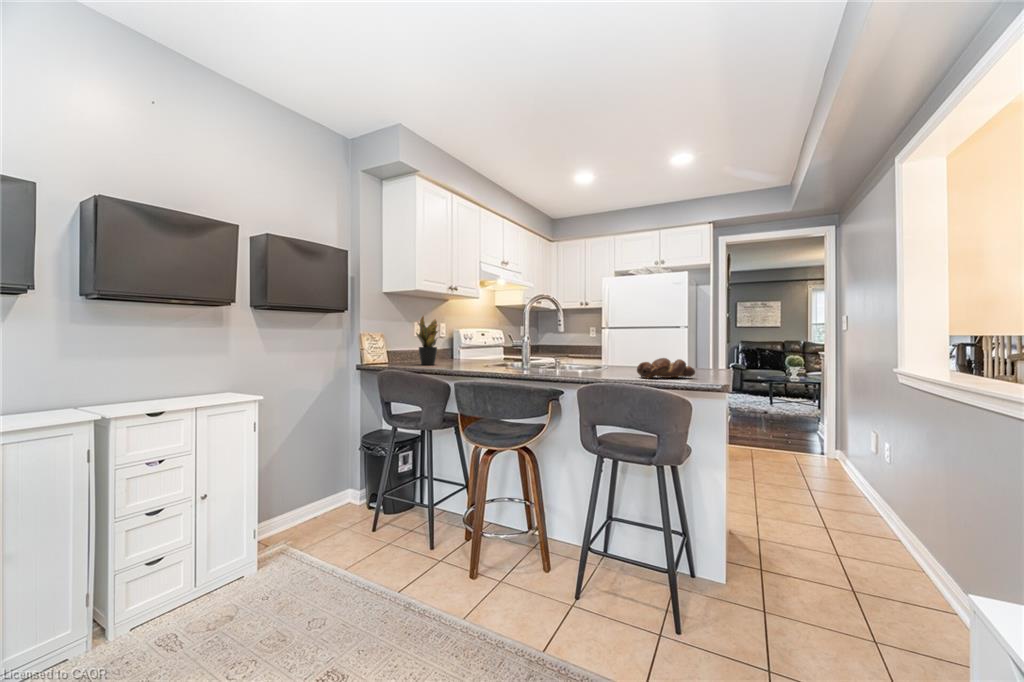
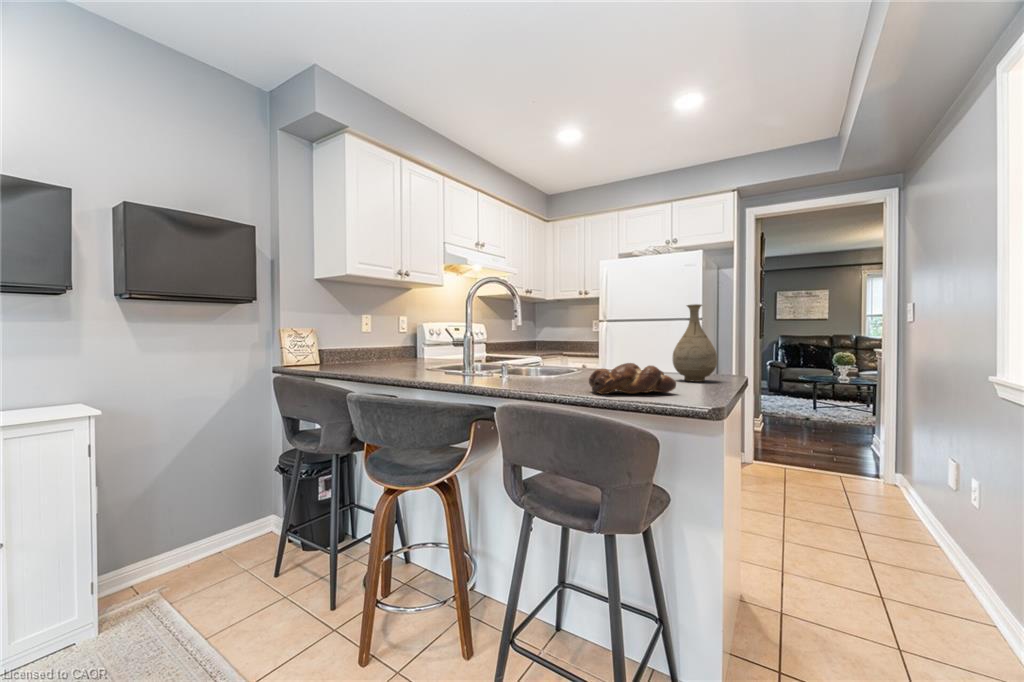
potted plant: present [416,316,442,365] -> none [341,303,384,367]
vase: none [682,318,714,373] -> present [672,304,717,382]

